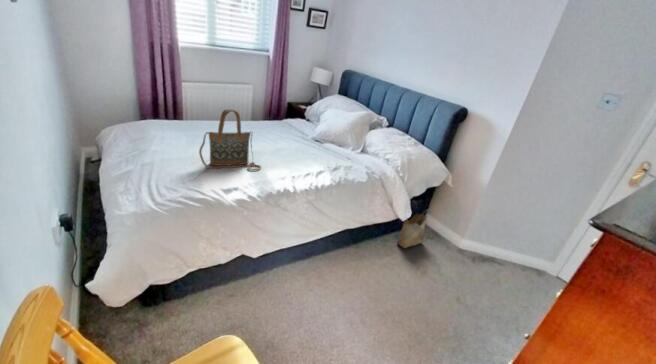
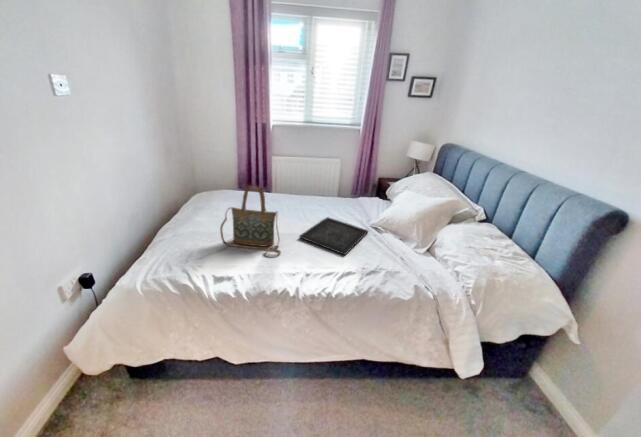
tray: none [265,137,314,161] -> present [300,217,368,255]
woven basket: present [397,214,427,248] -> none [461,342,524,411]

